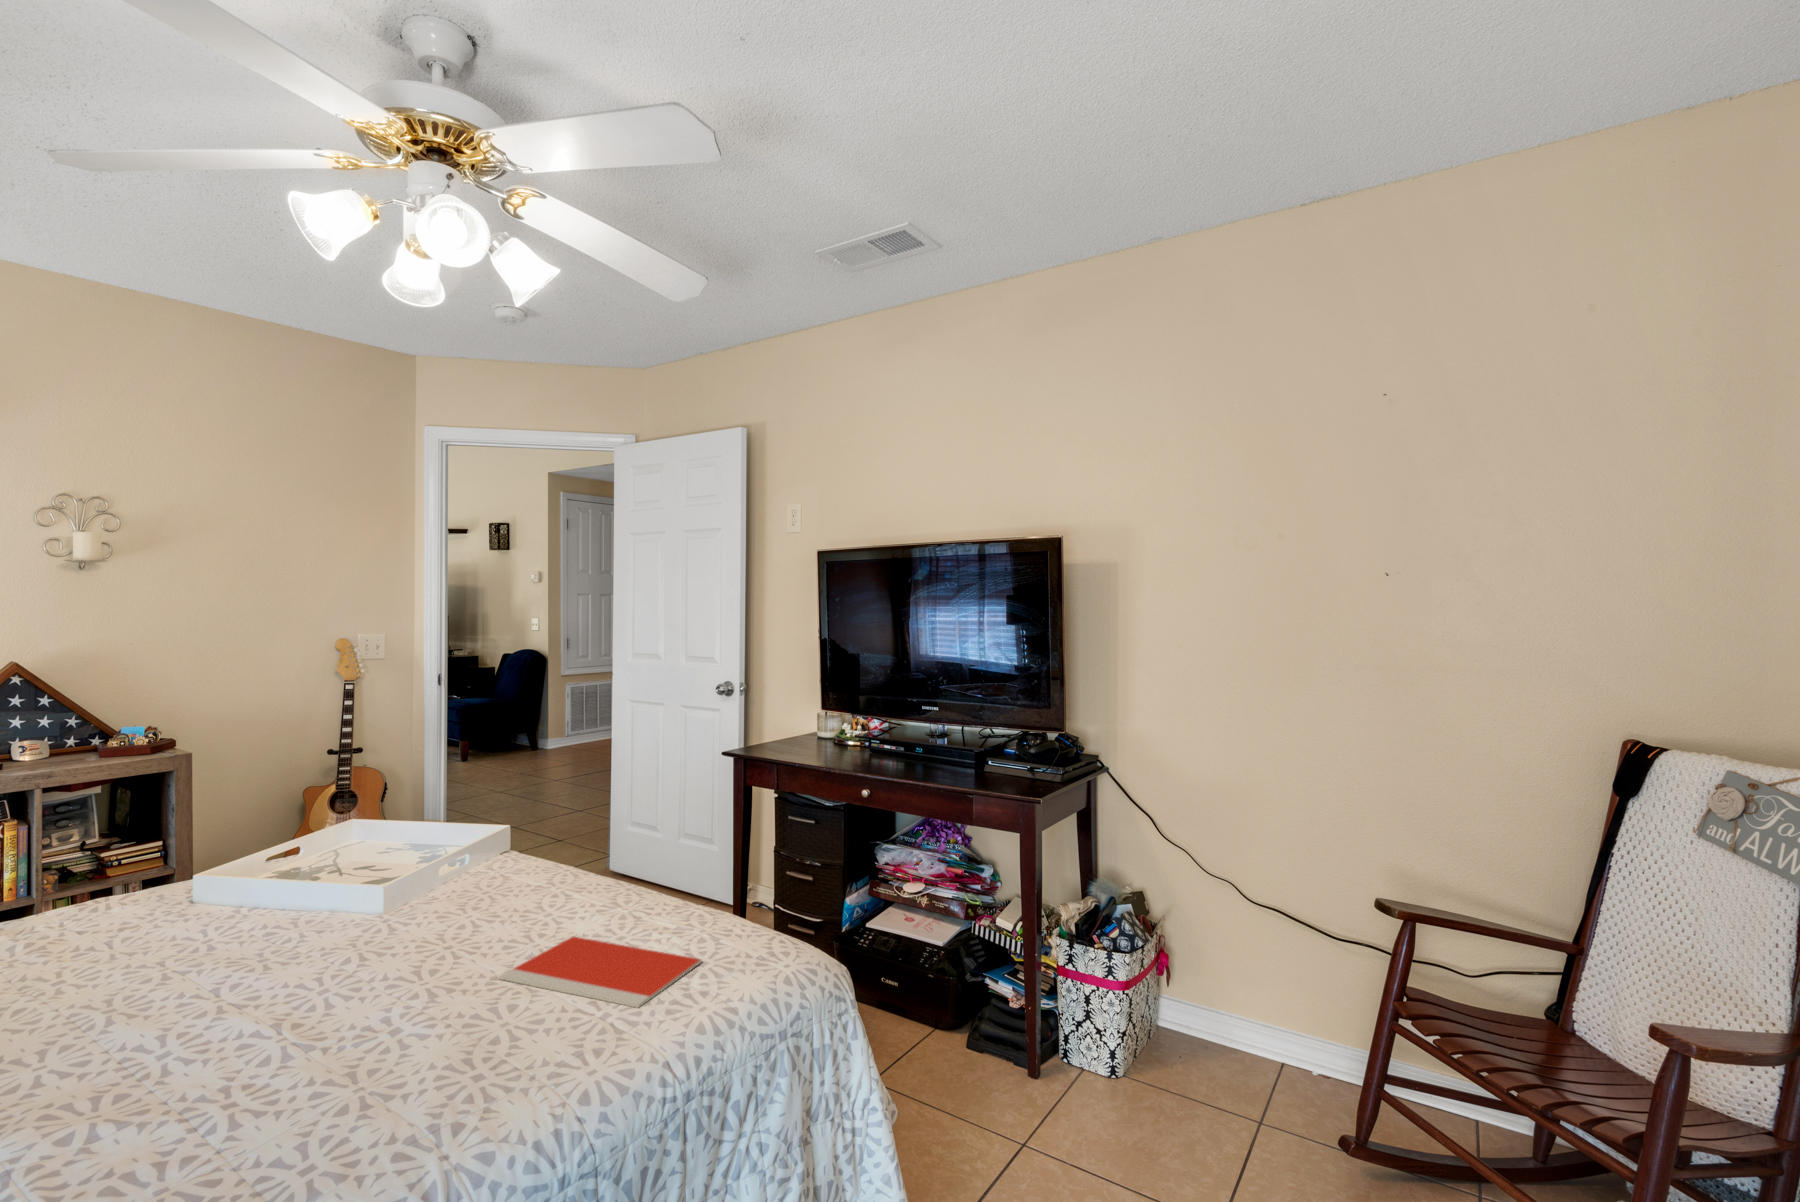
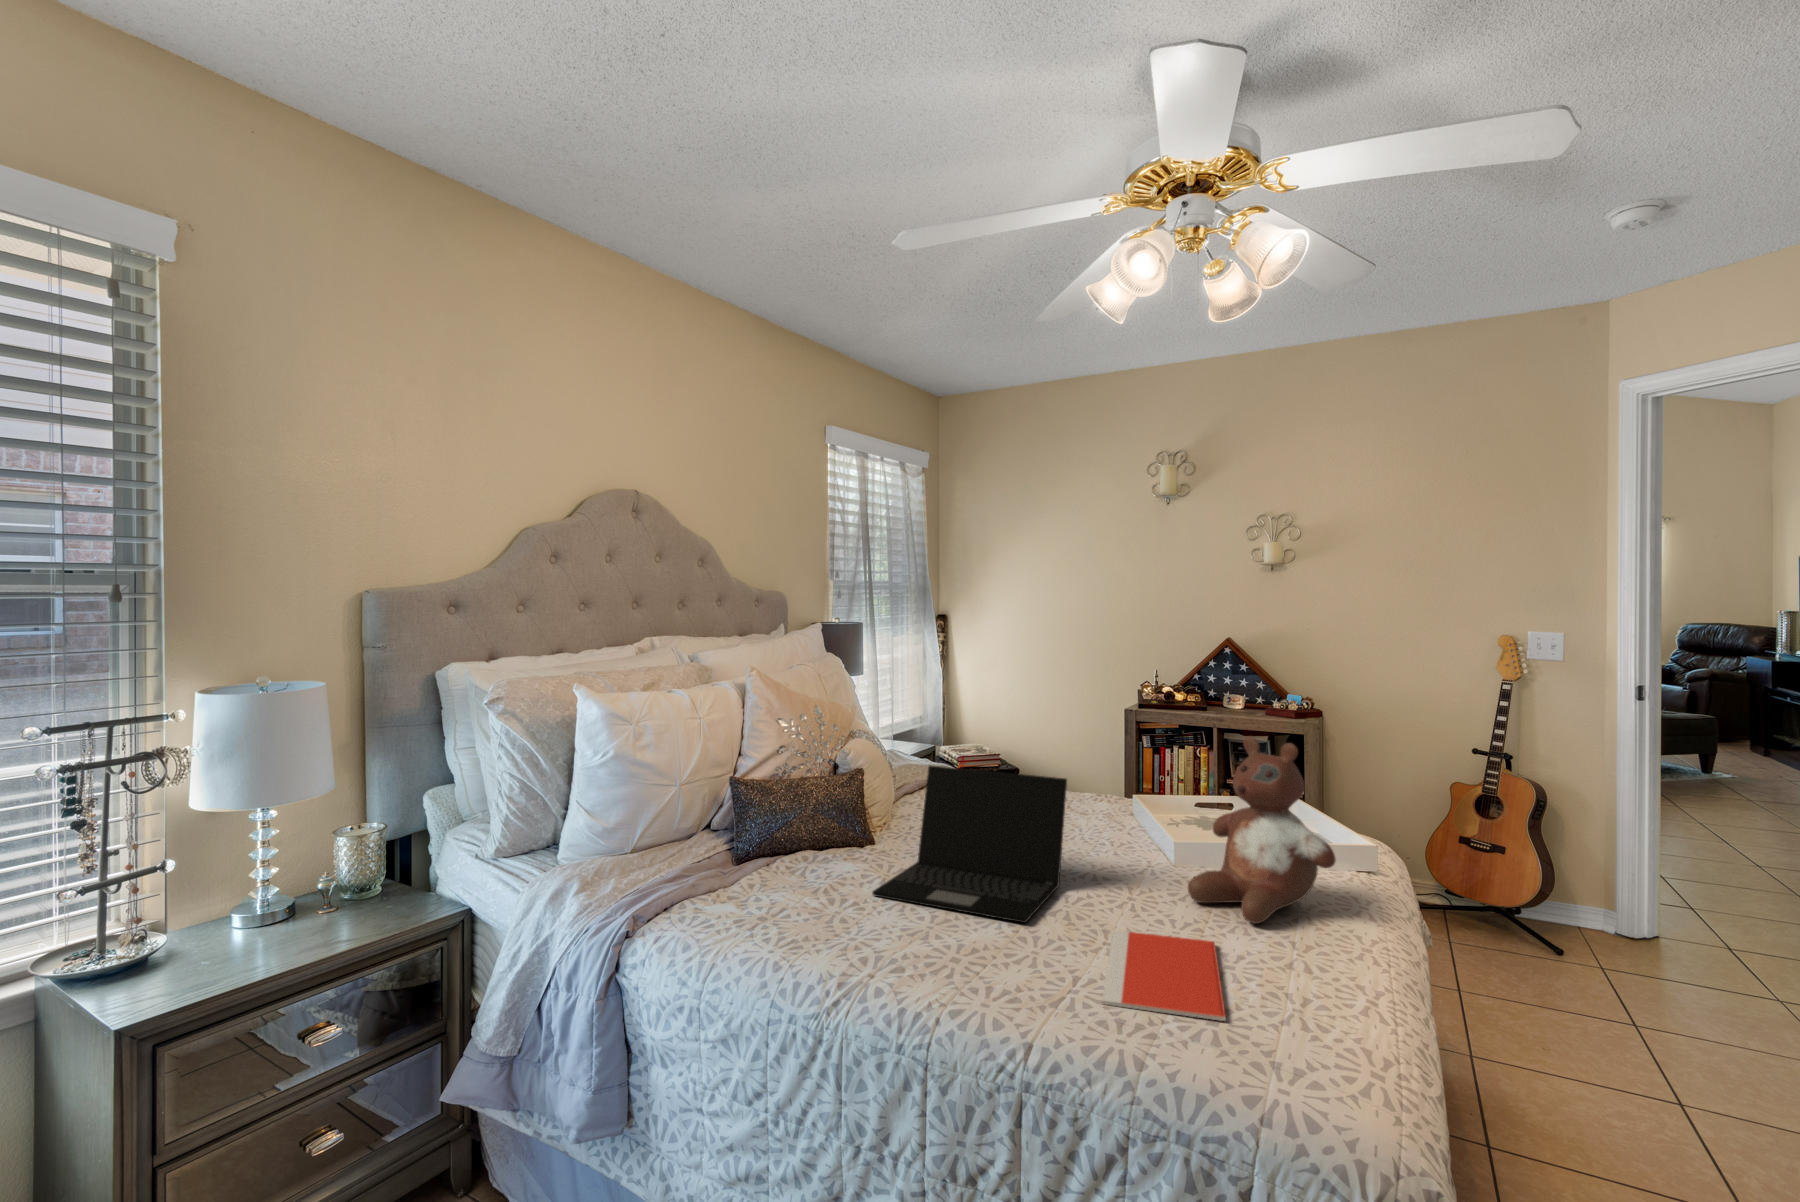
stuffed bear: none [438,744,581,928] -> present [1188,737,1336,924]
laptop: none [58,848,428,1144] -> present [872,766,1067,923]

